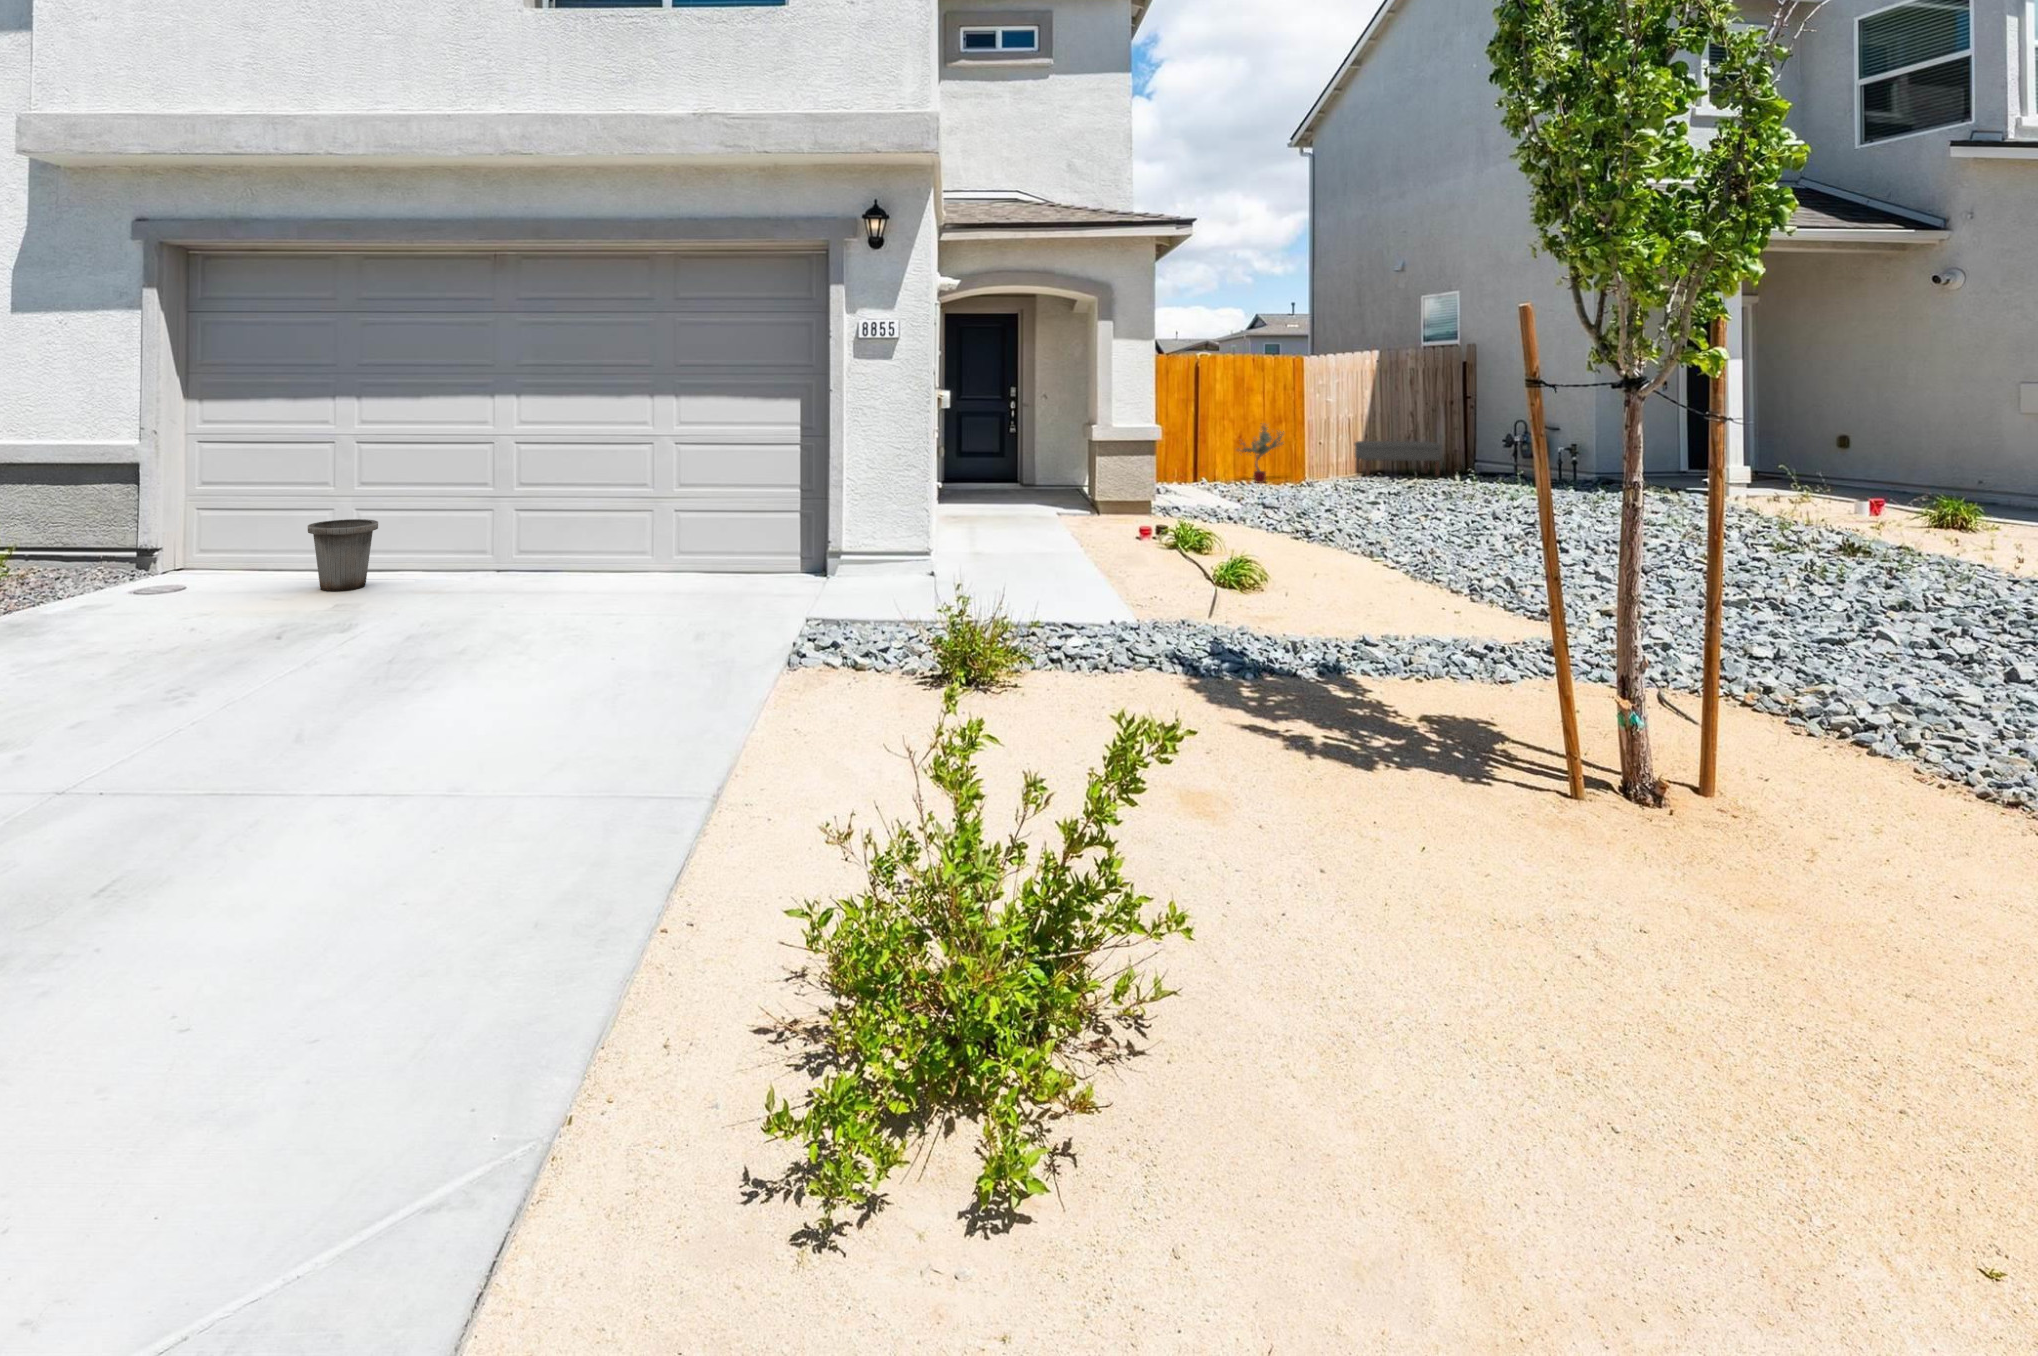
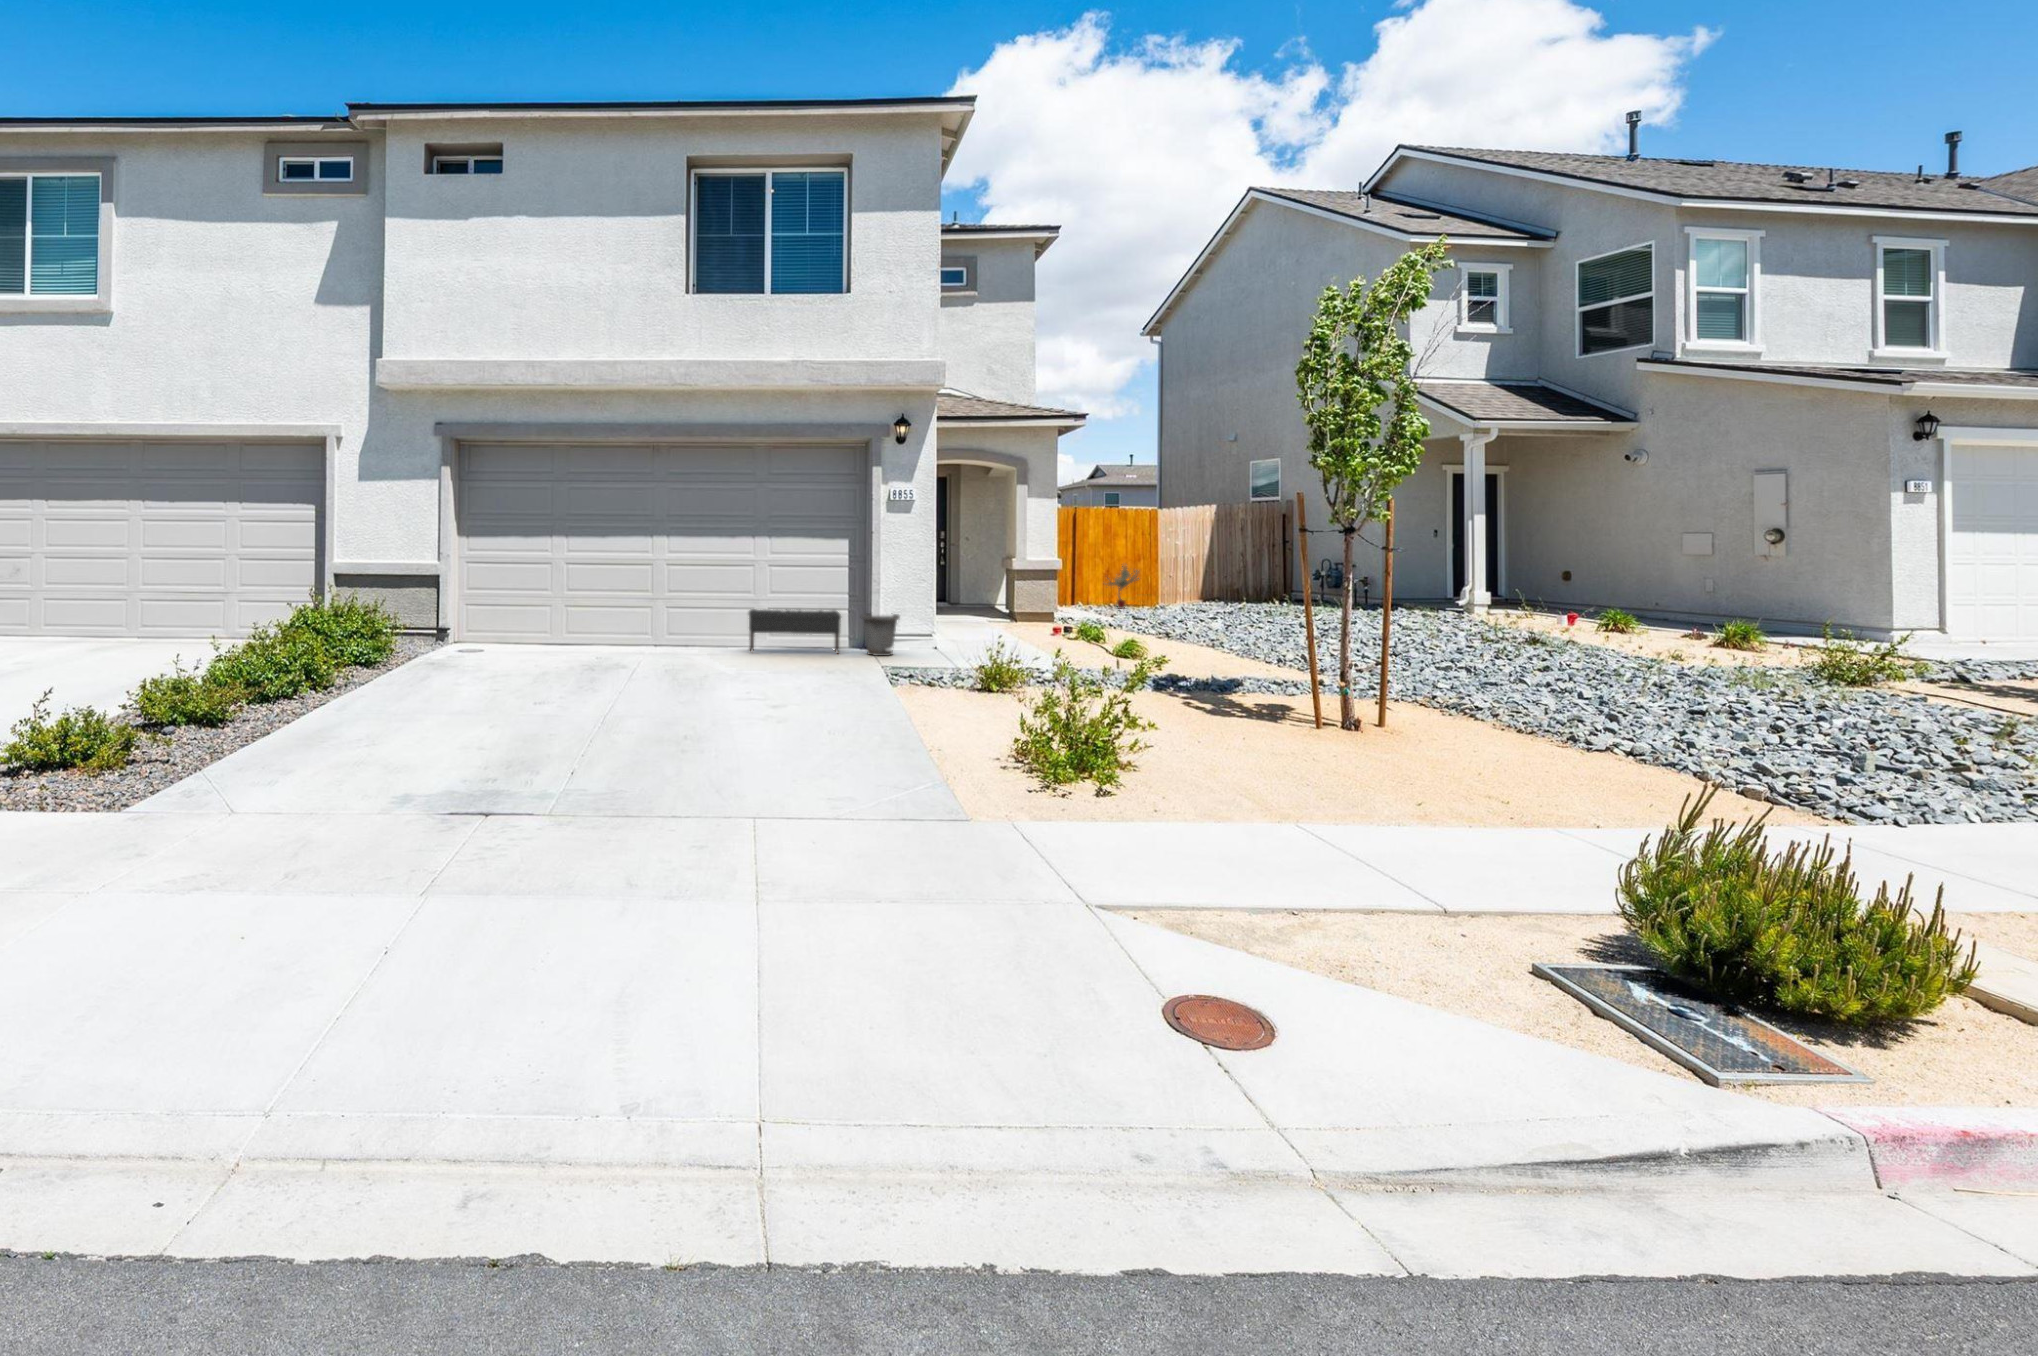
bench: present [1355,441,1441,477] -> present [749,609,841,653]
trash can: present [308,519,378,591] -> present [861,613,900,656]

